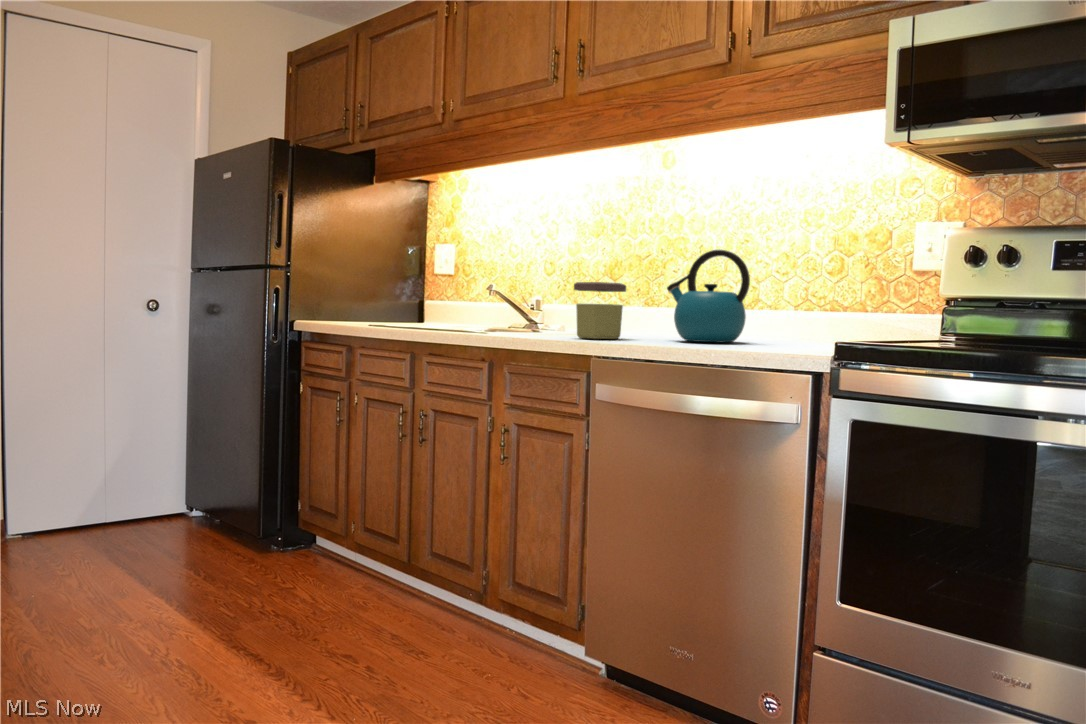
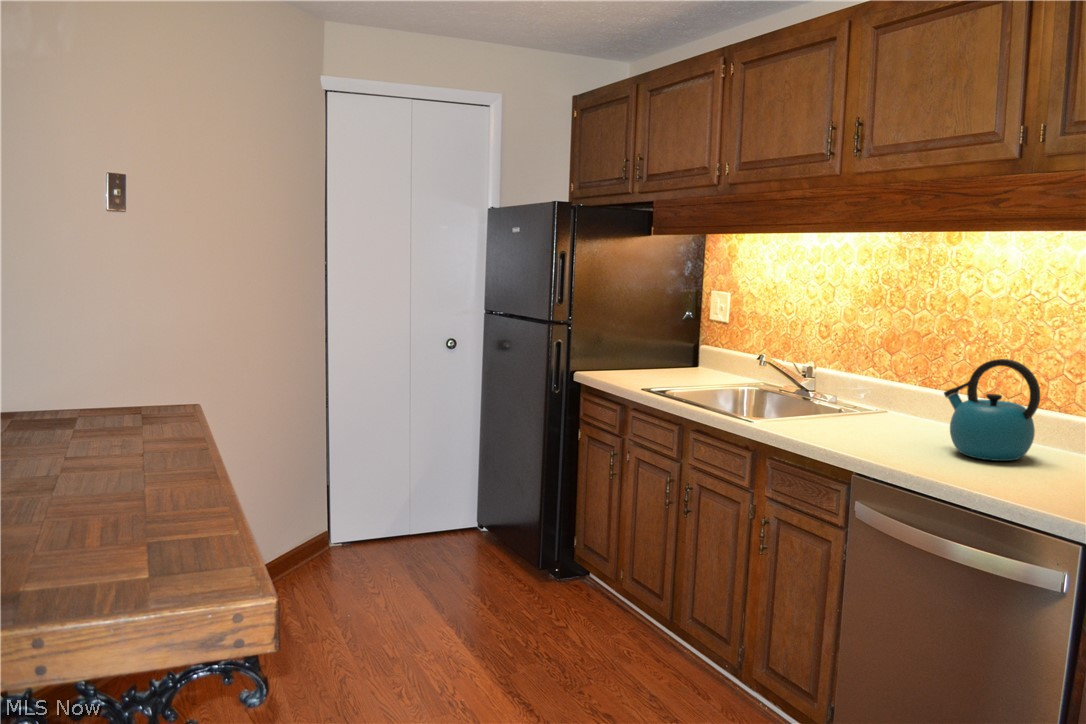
jar: present [574,282,626,339] -> none [839,380,898,444]

